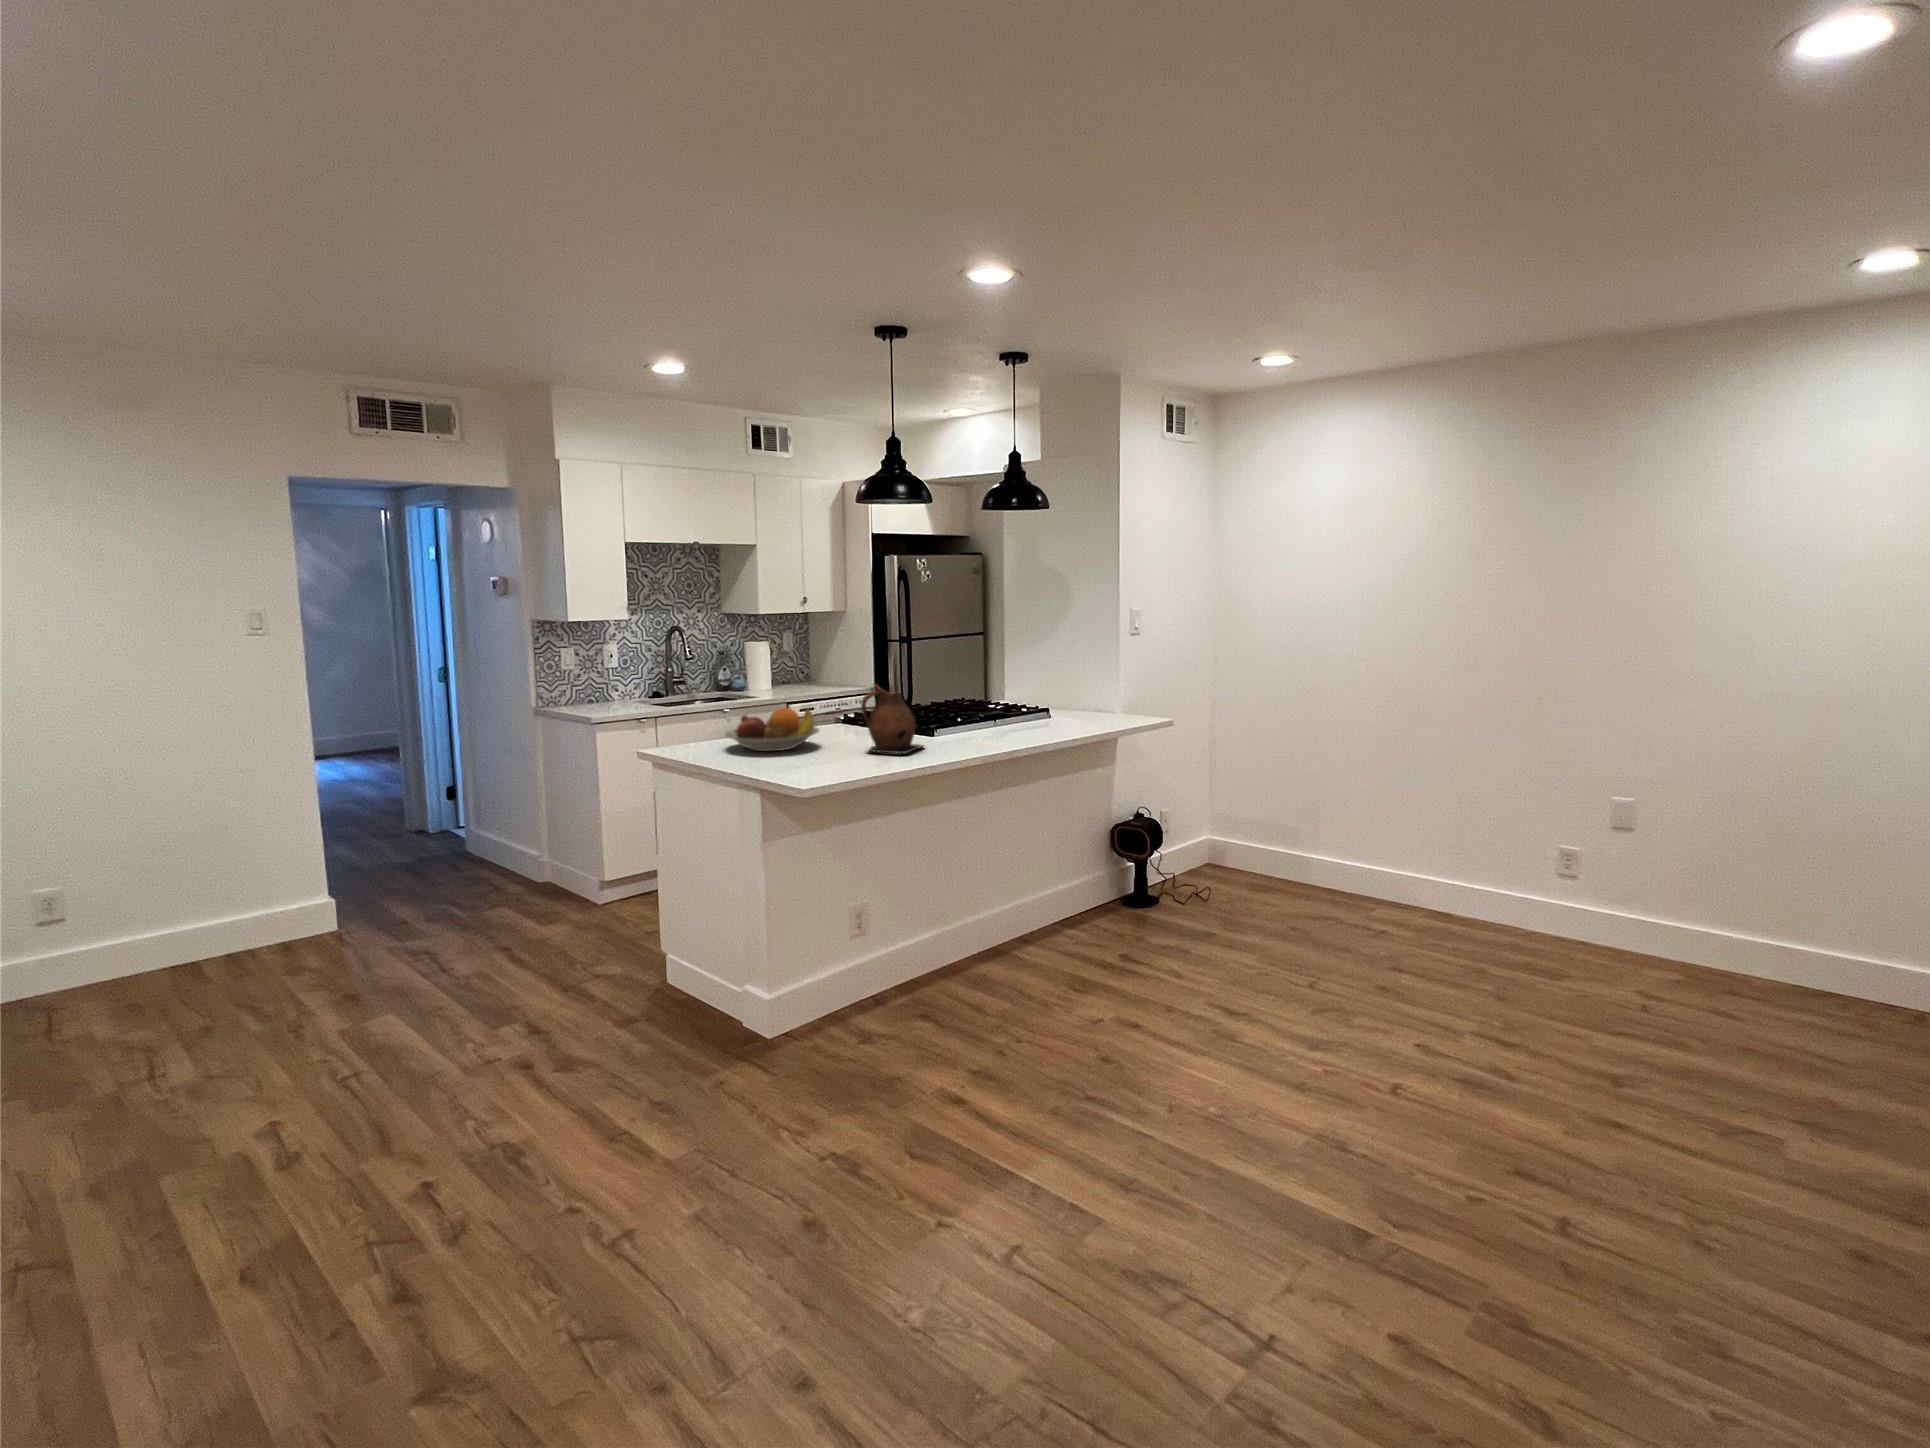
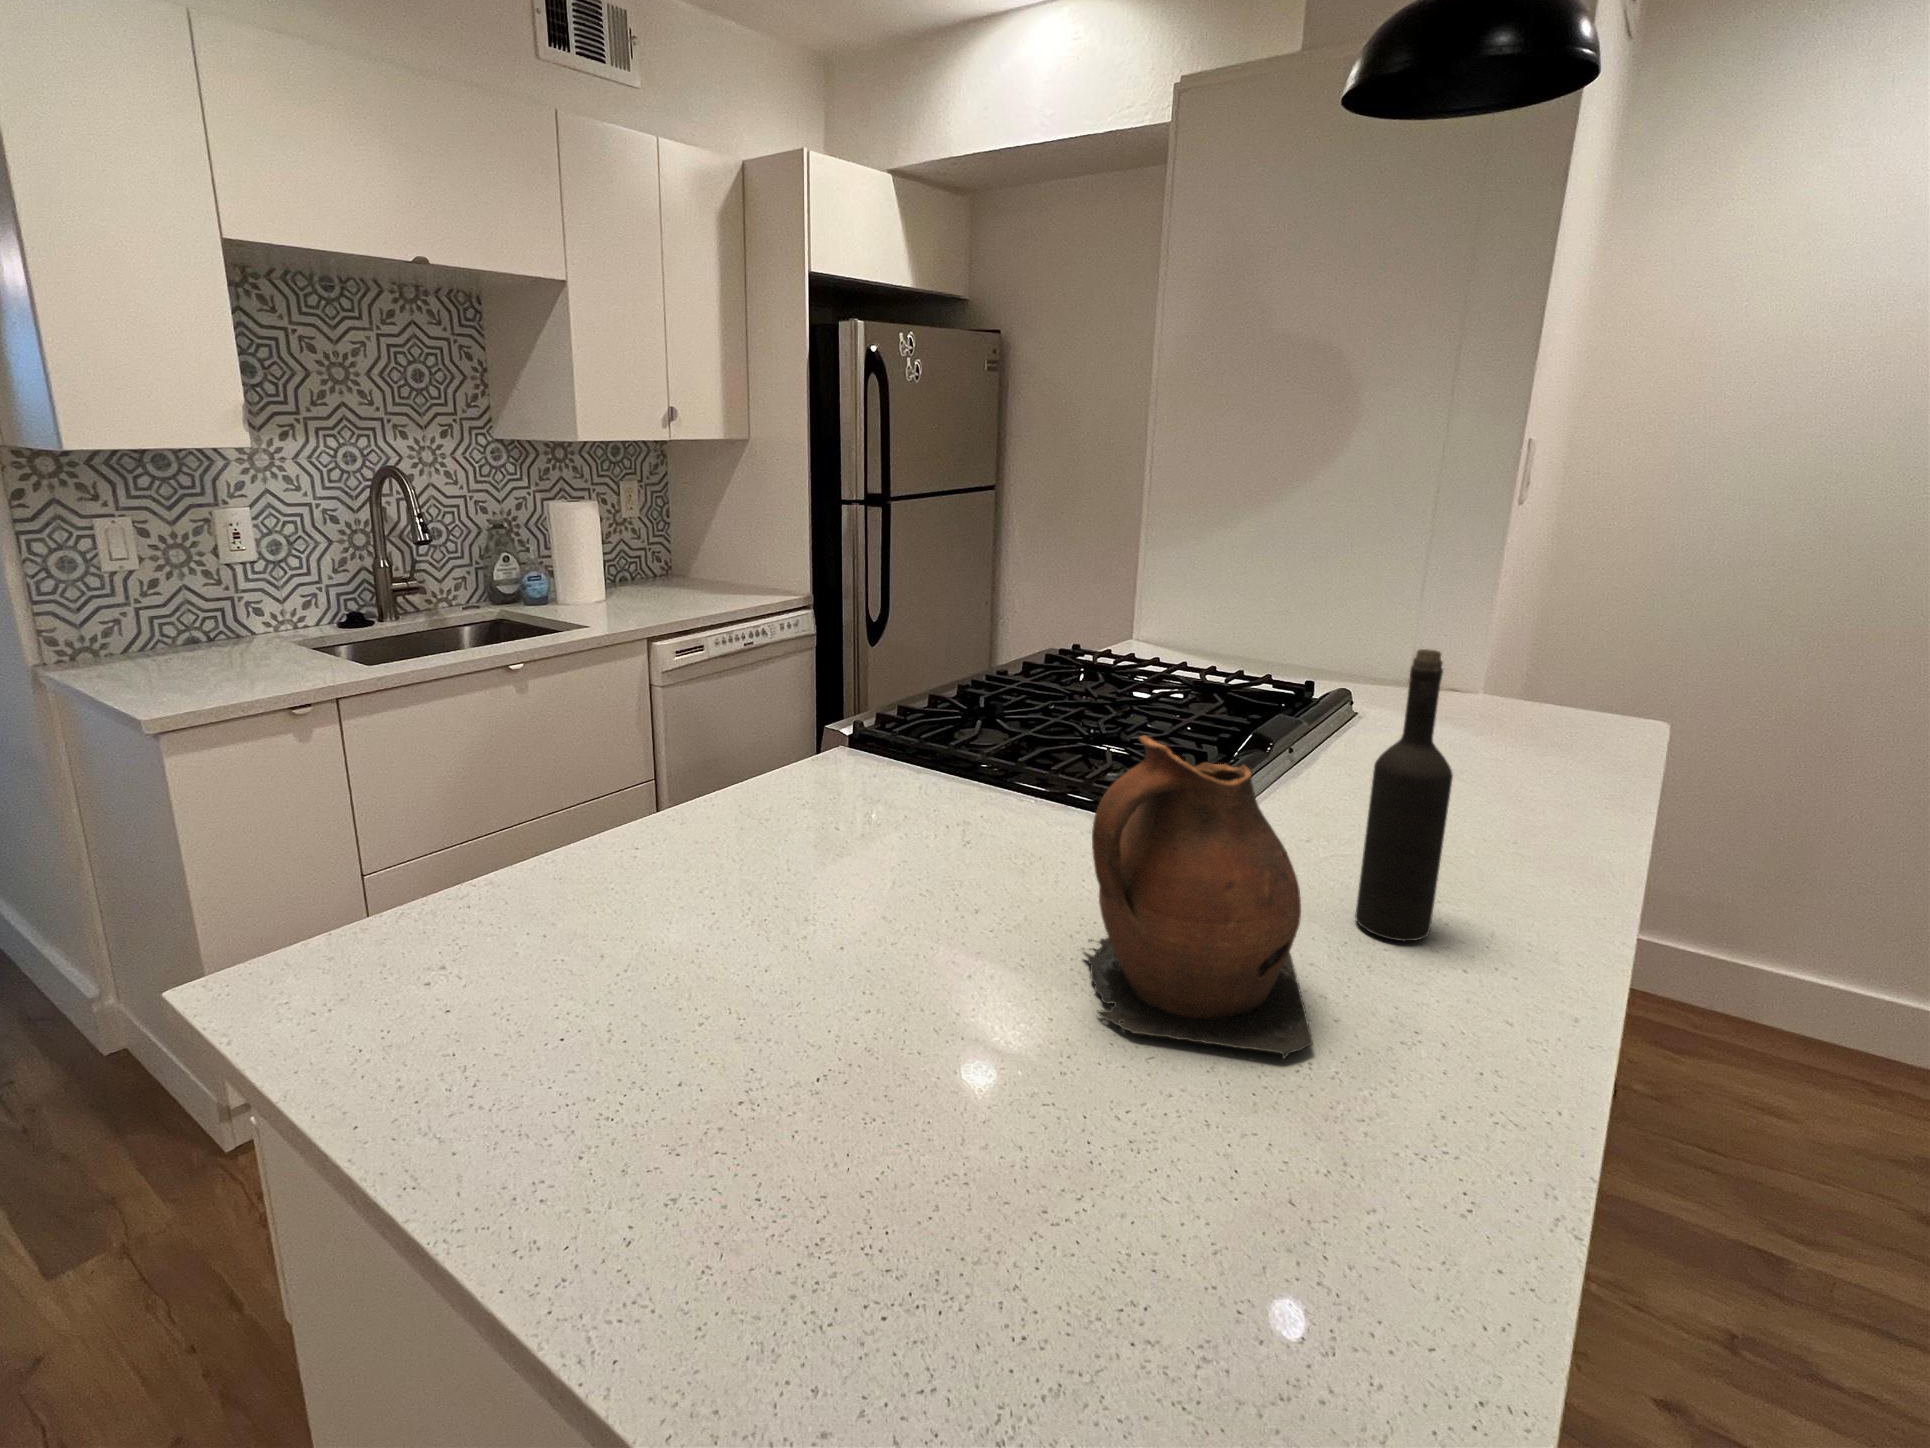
wine bottle: none [953,668,972,747] -> present [1355,649,1453,941]
fruit bowl: present [725,708,819,751] -> none [492,799,885,1031]

